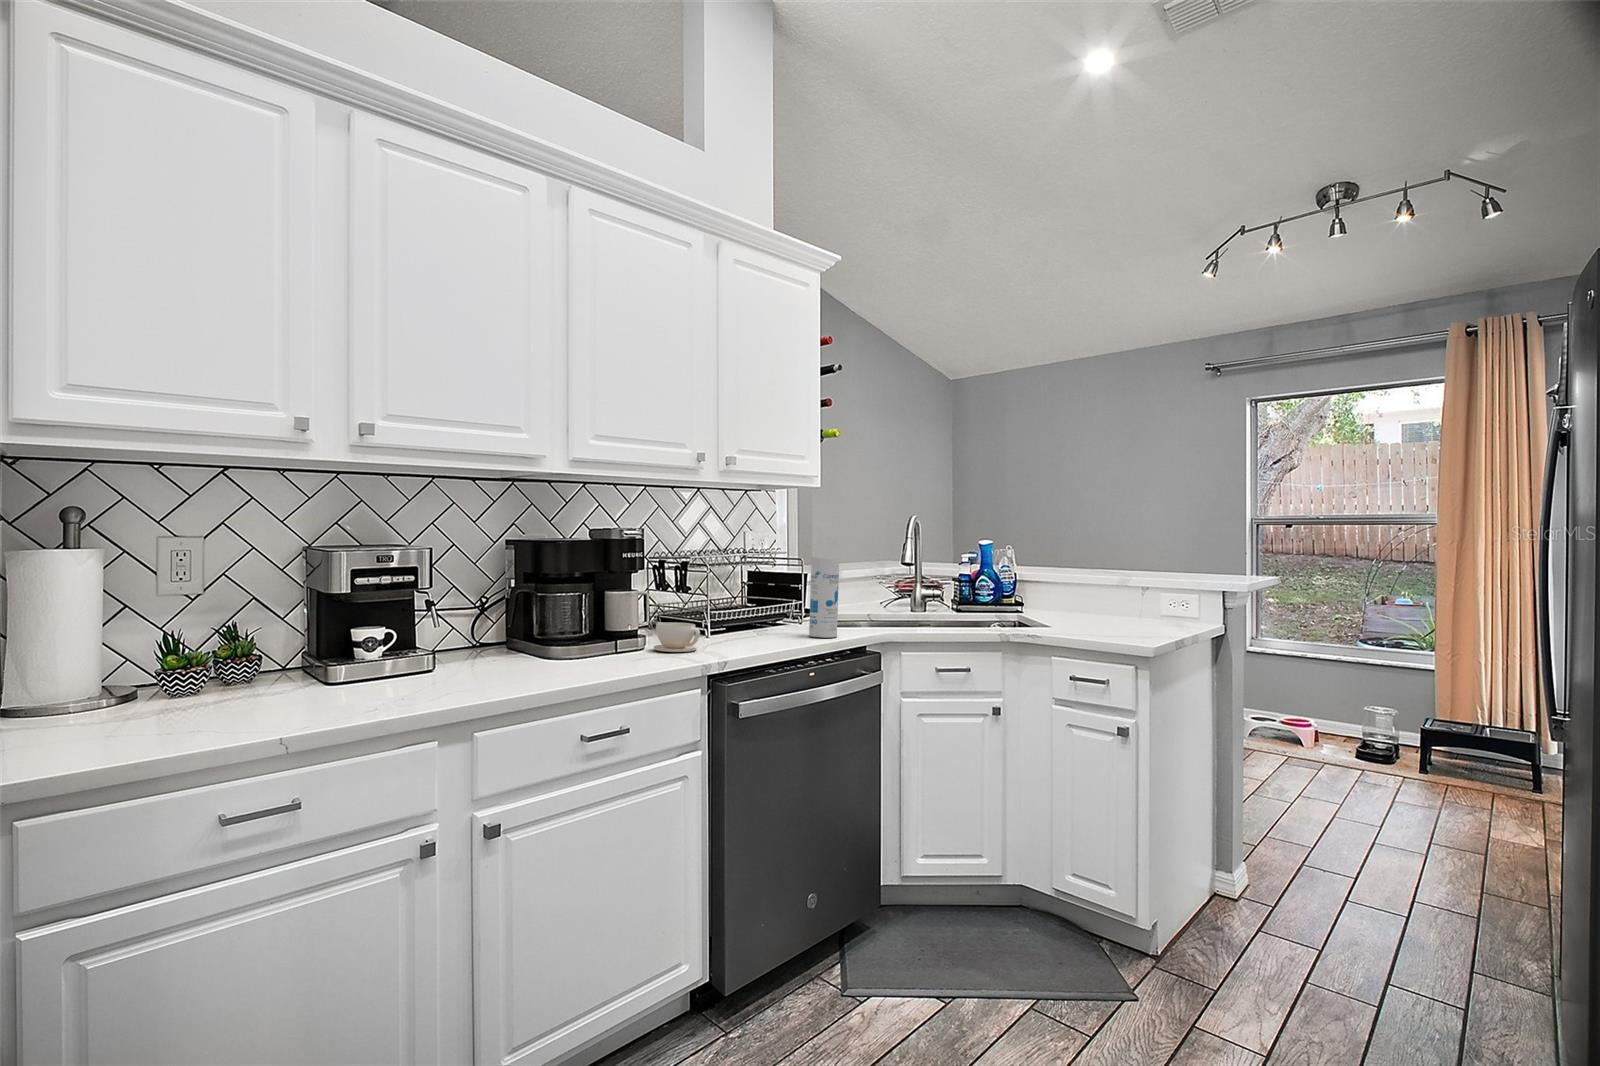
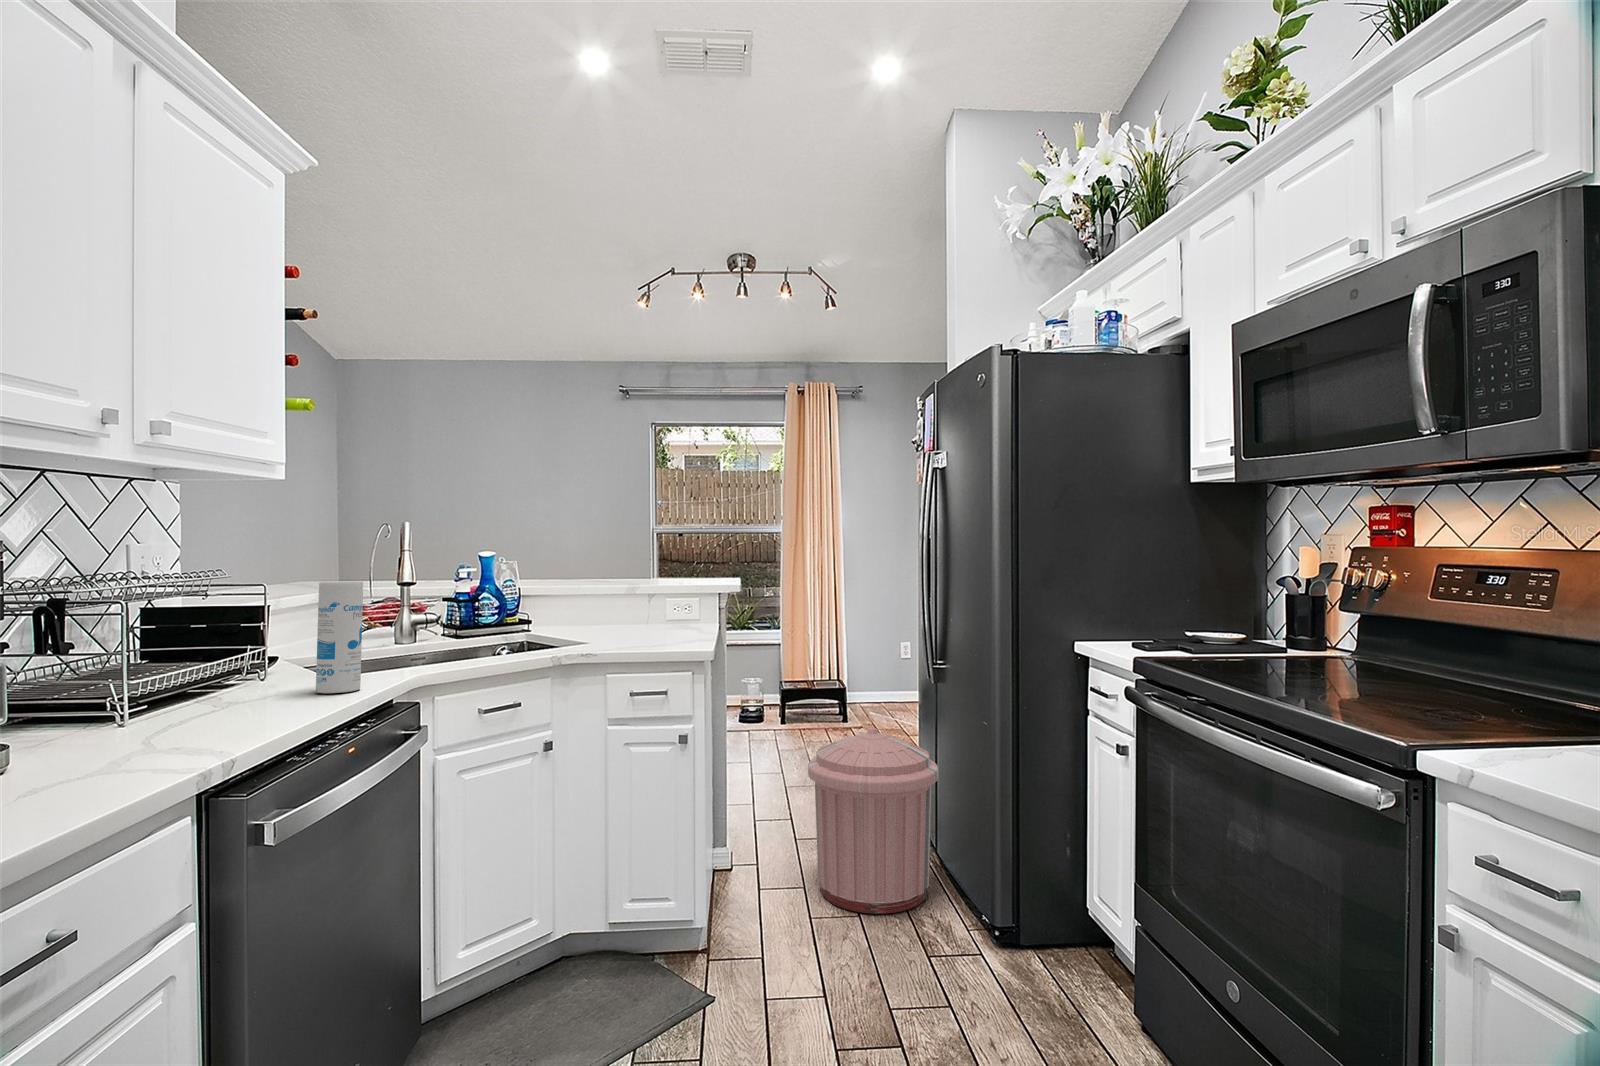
coffee cup: present [654,622,700,652] -> none [68,704,175,761]
trash can: none [1323,773,1540,1025] -> present [808,728,938,914]

